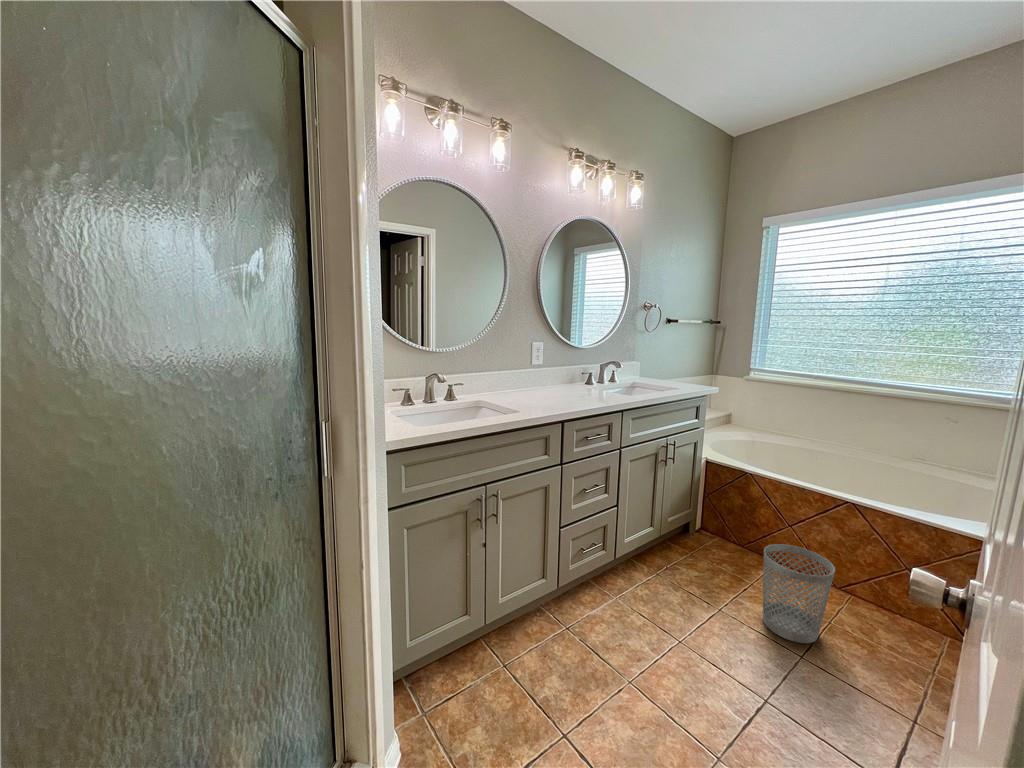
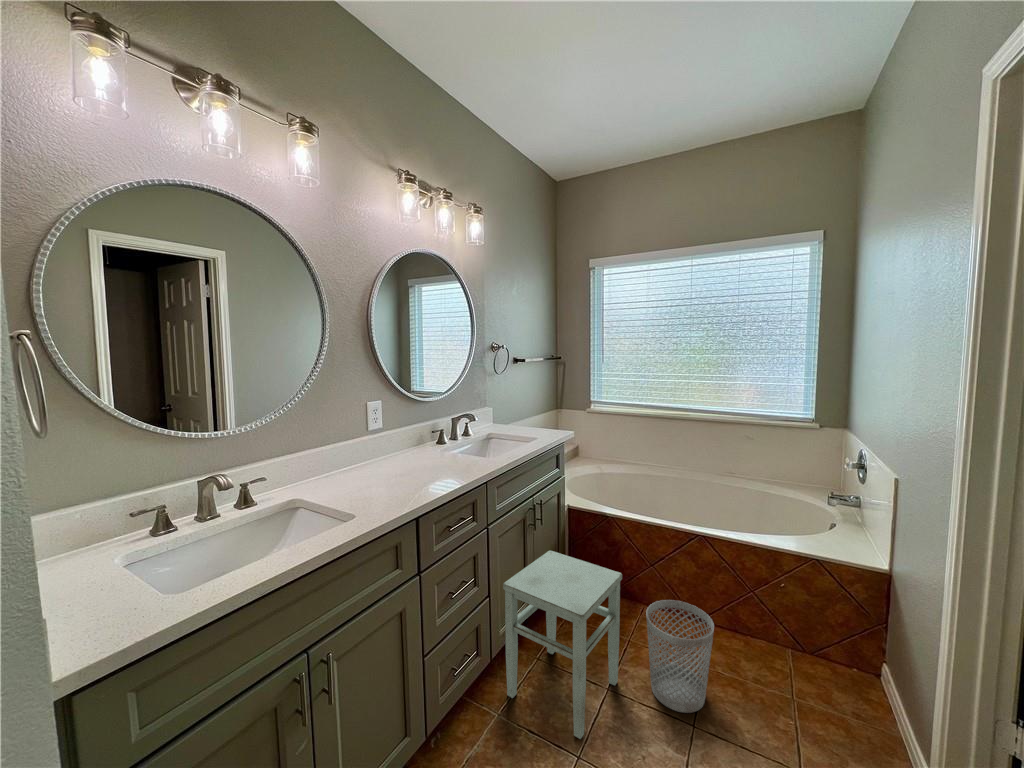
stool: none [626,484,743,629] -> present [503,551,622,739]

